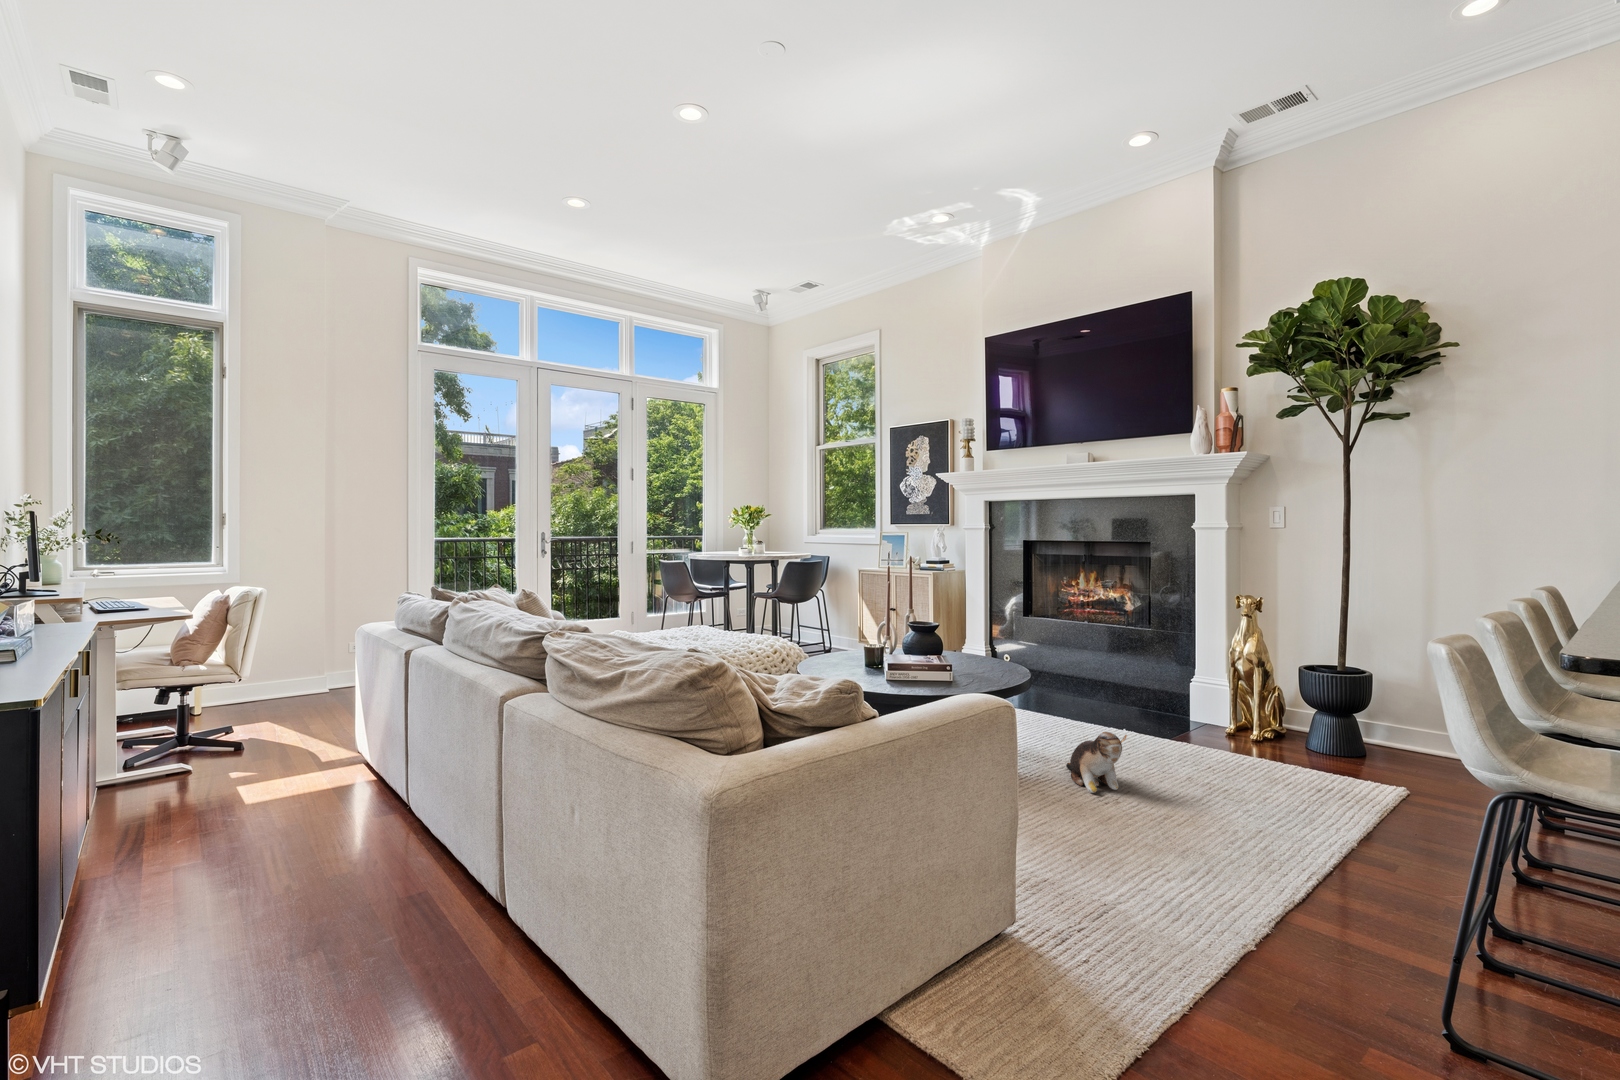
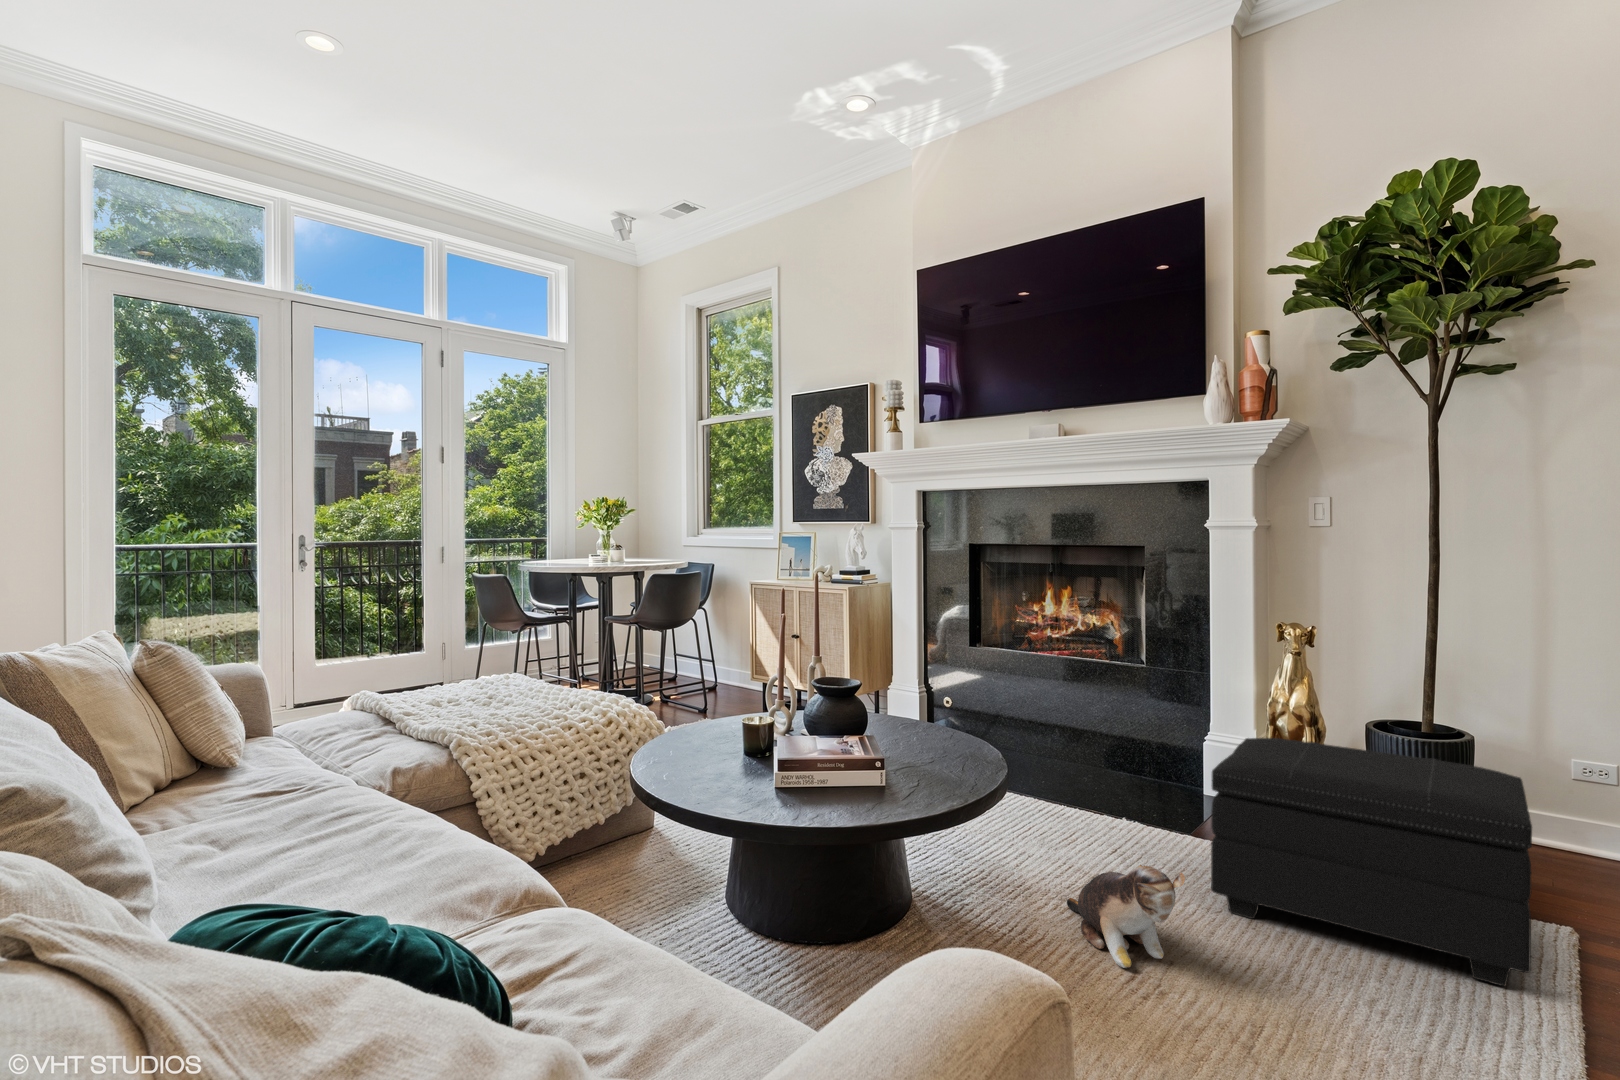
footstool: none [1161,670,1369,811] -> present [1211,738,1532,986]

